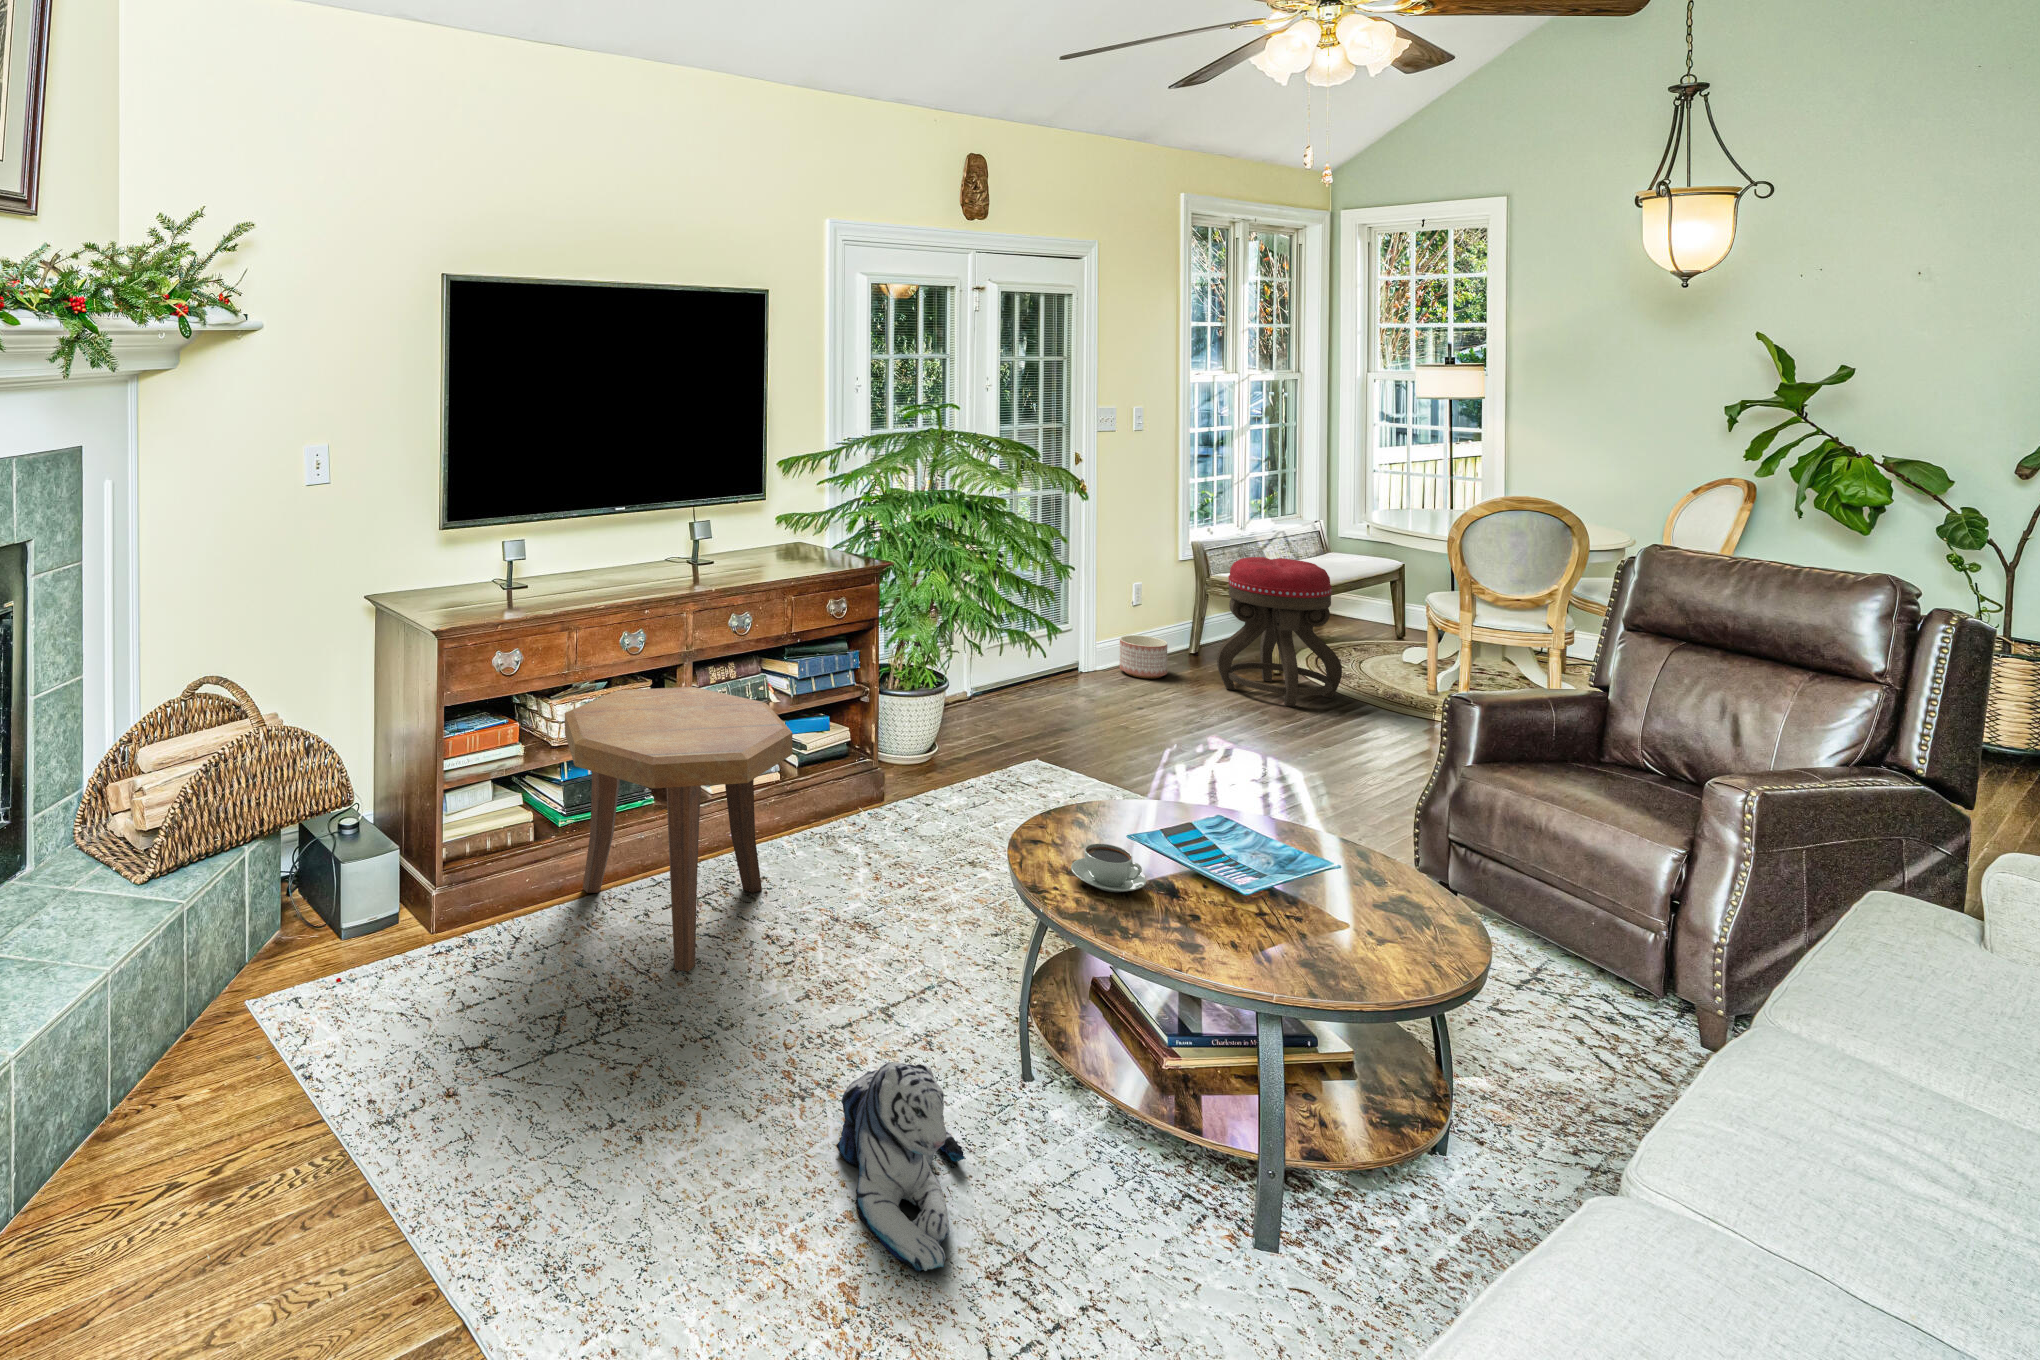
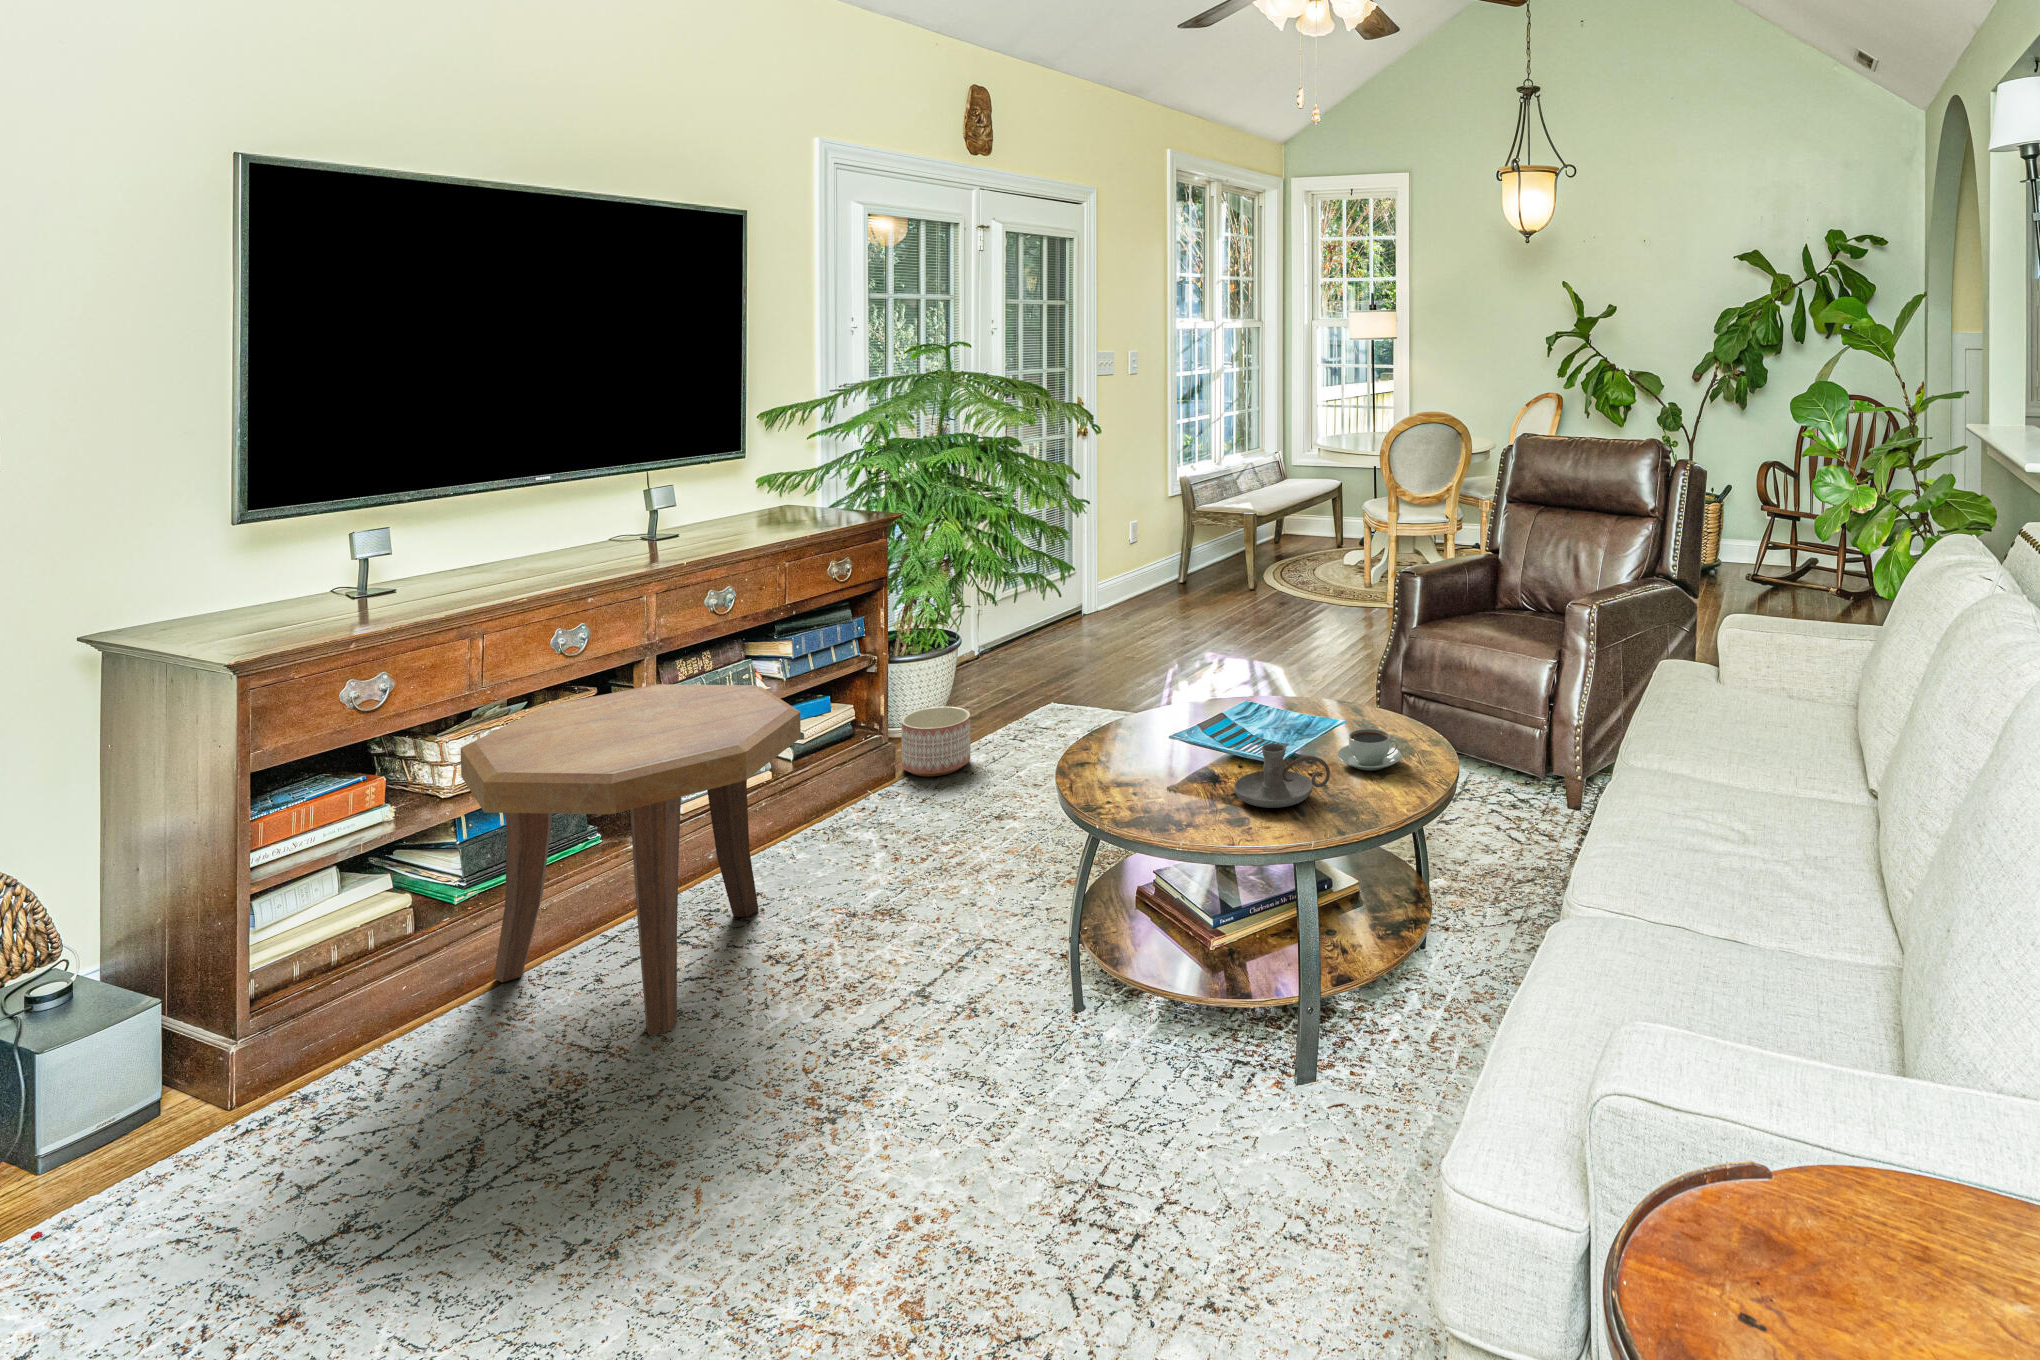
ottoman: present [1217,557,1342,707] -> none [1210,482,1309,616]
planter: present [1120,635,1167,678] -> present [901,706,970,776]
coffee cup: present [1071,844,1146,892] -> present [1337,729,1402,770]
candle holder: none [1190,870,1310,944] -> present [1234,744,1330,808]
plush toy: present [836,1062,964,1271] -> none [883,1026,1027,1245]

